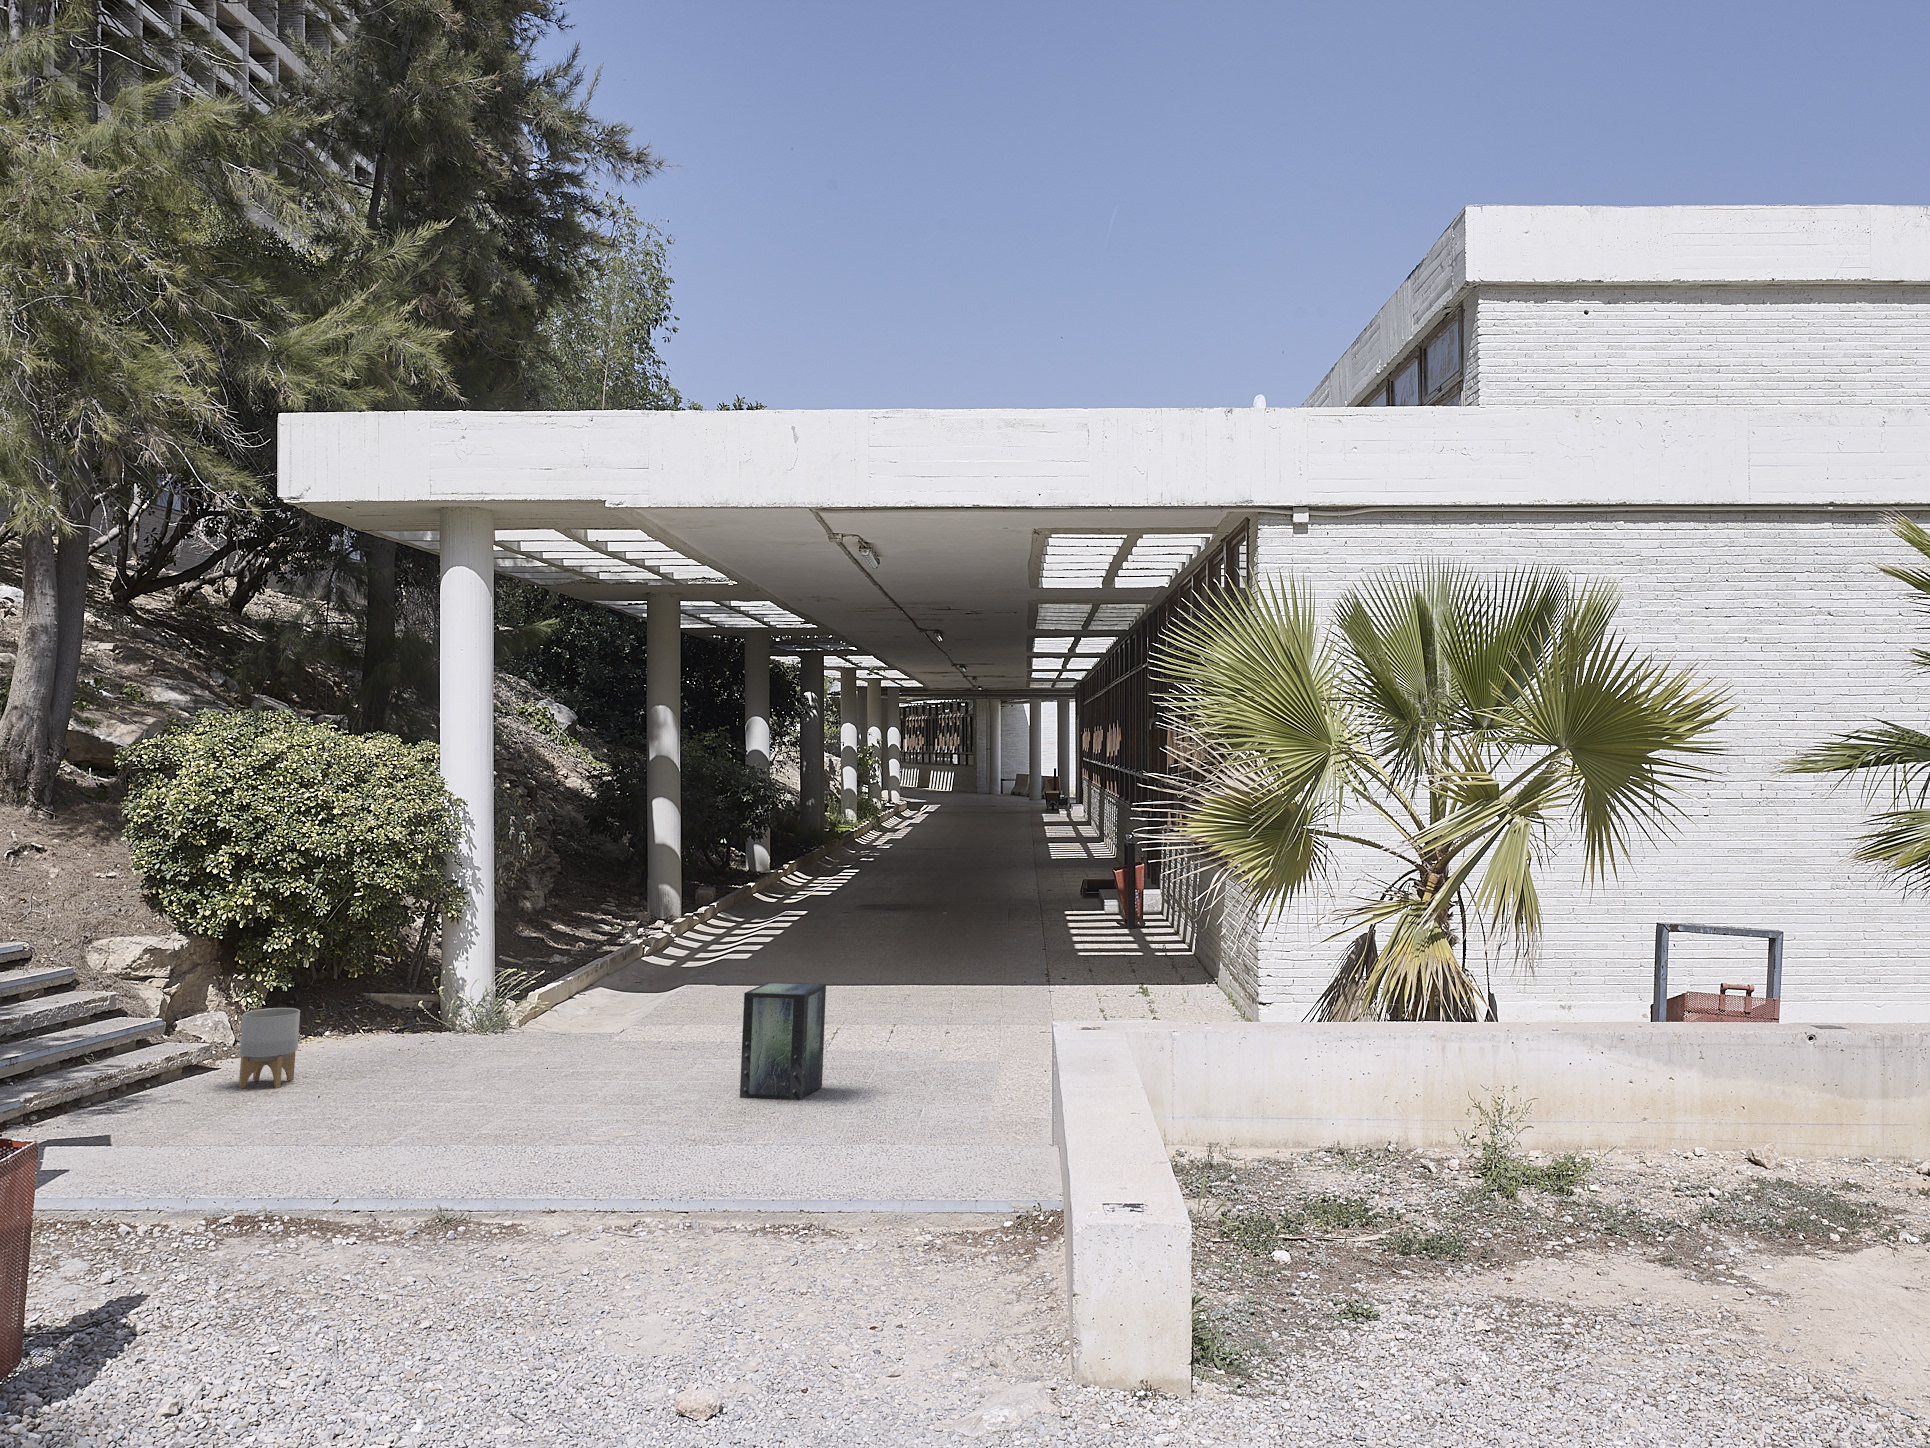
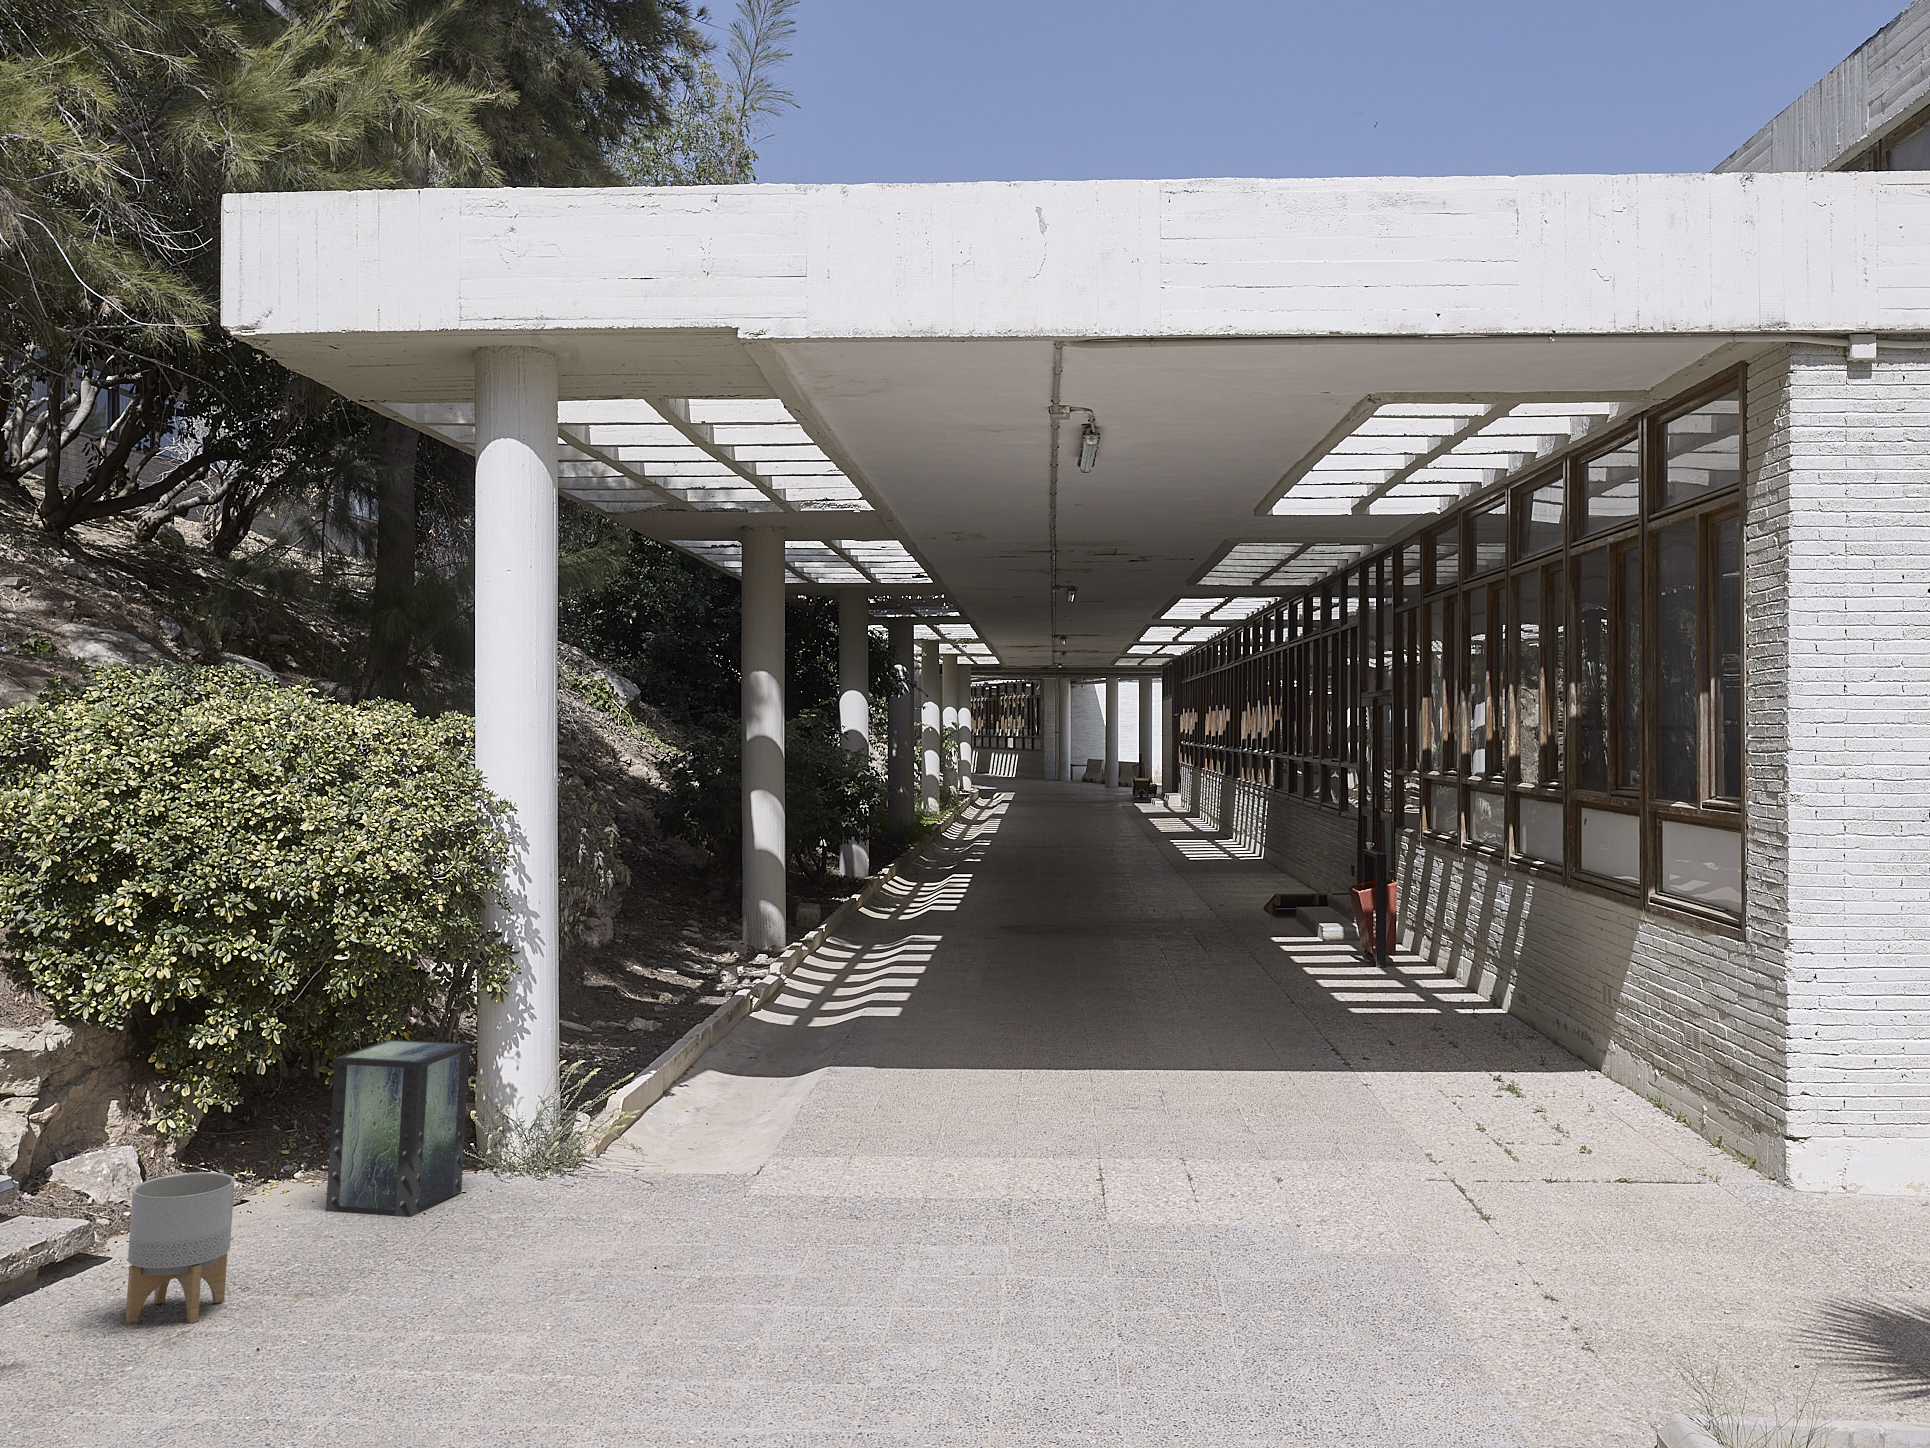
storage box: present [740,982,826,1100] -> present [326,1040,469,1217]

